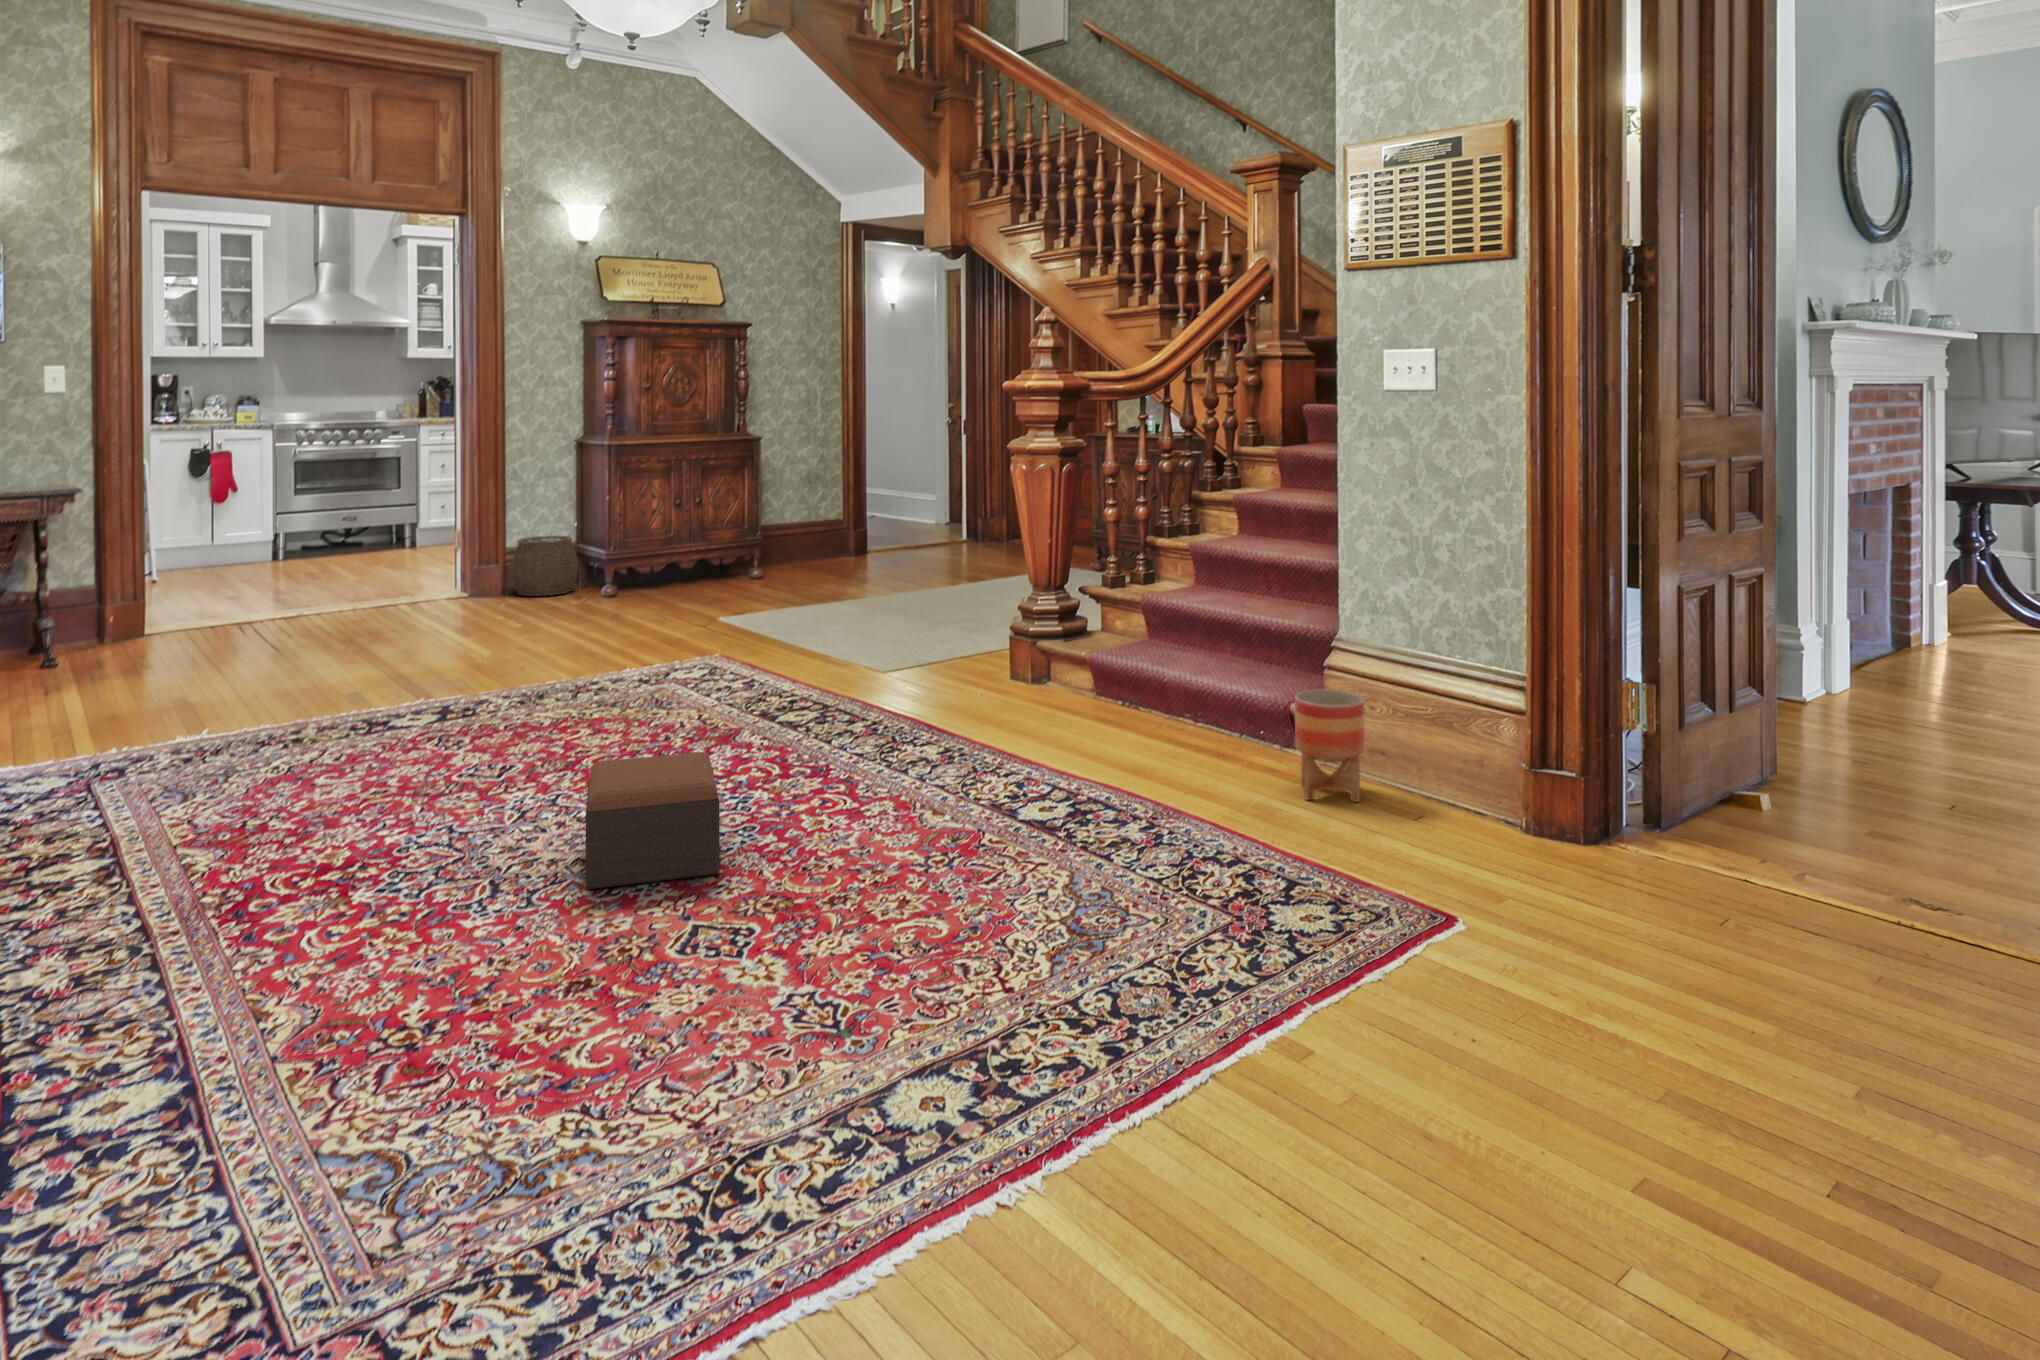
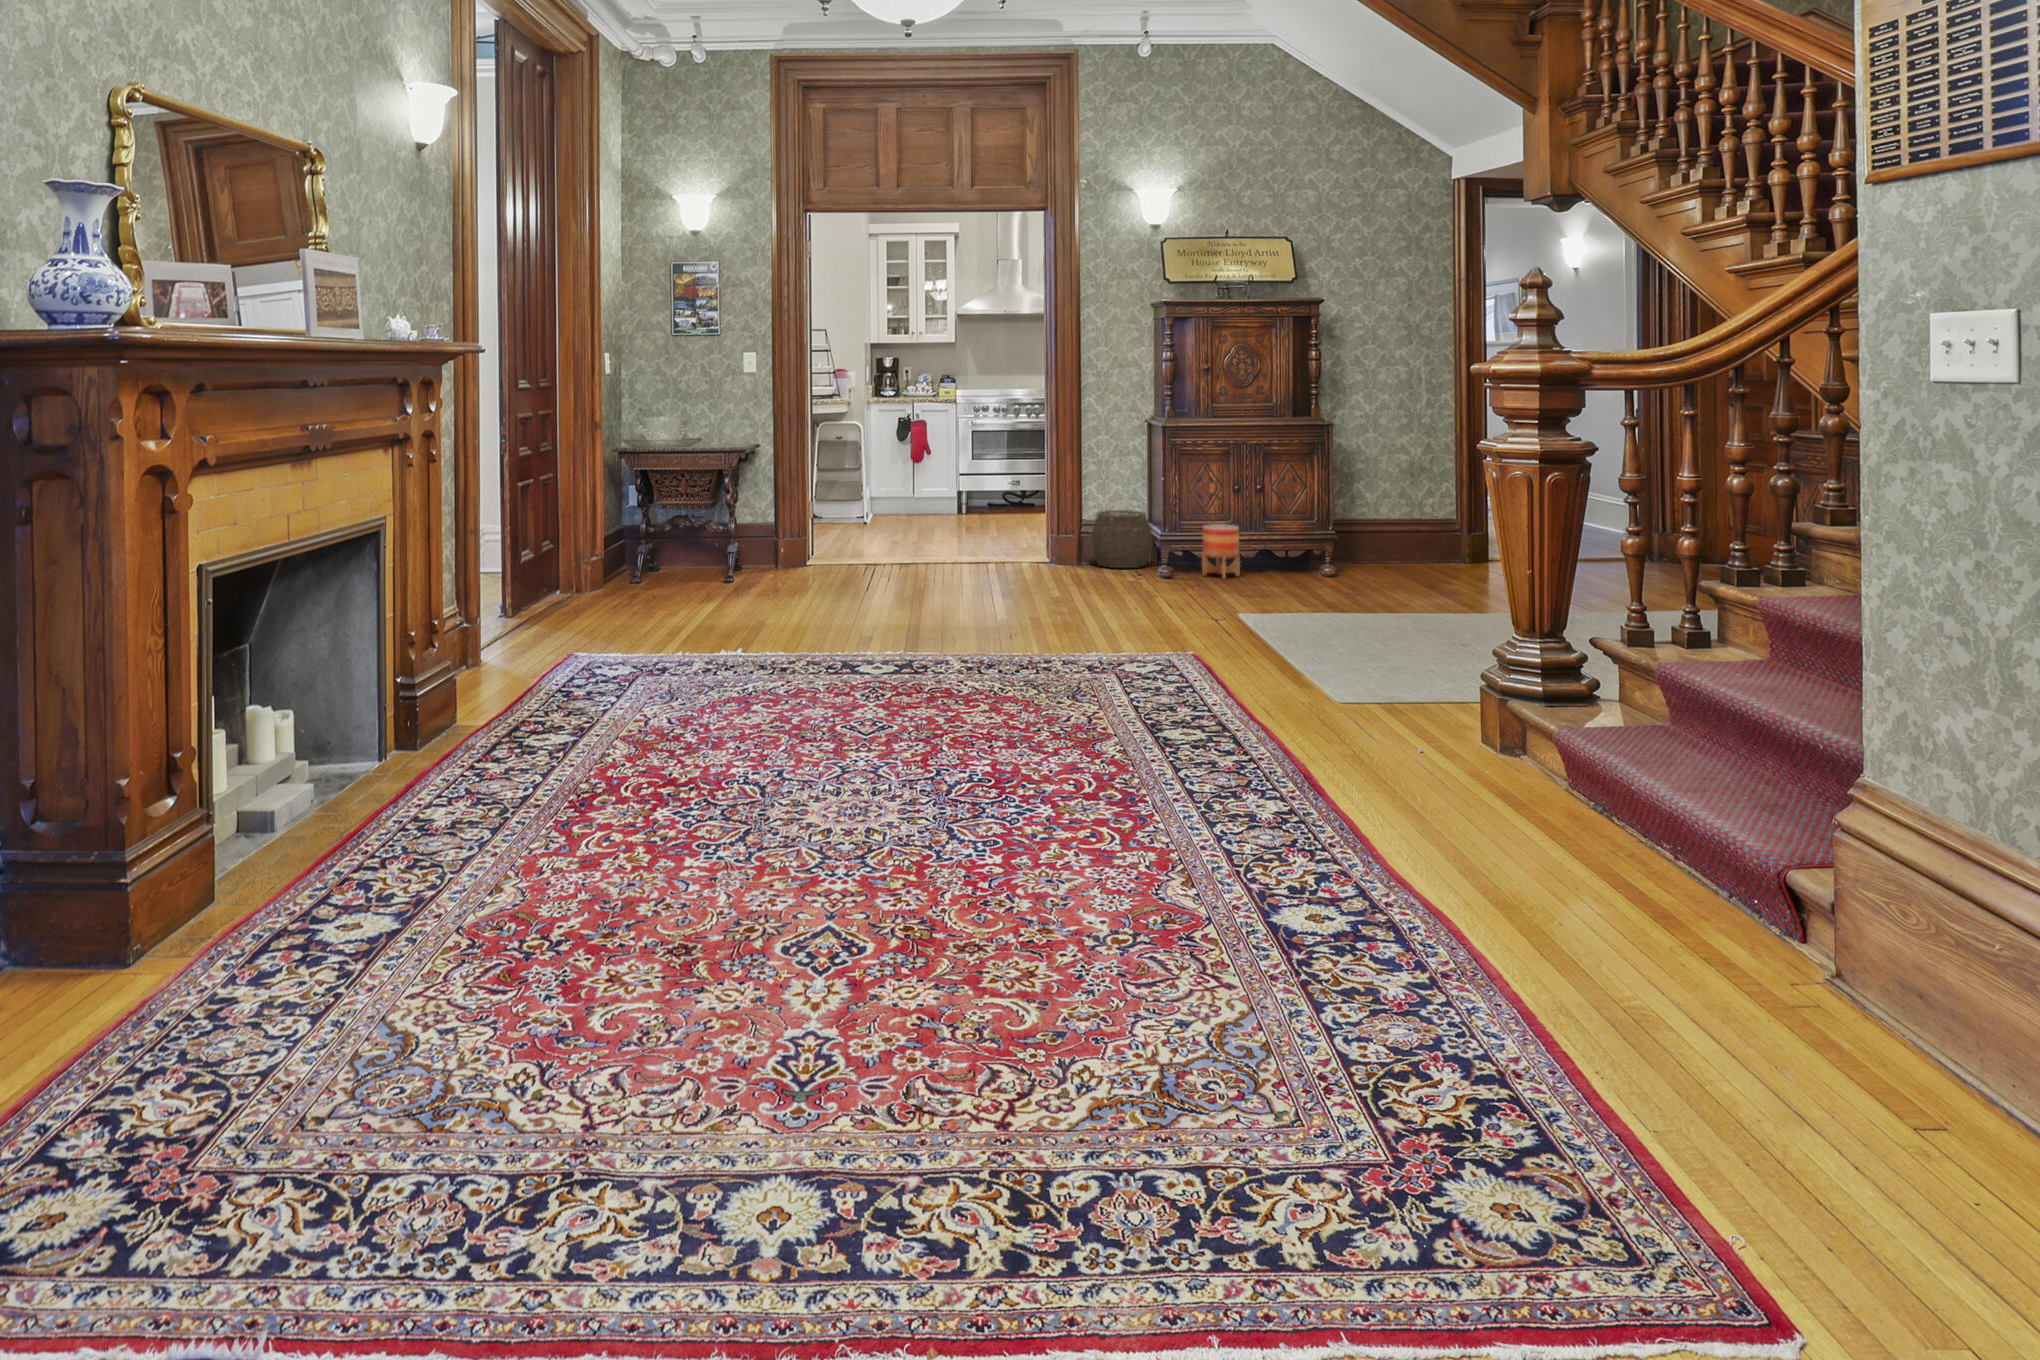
planter: present [1295,689,1365,802] -> present [1202,524,1240,579]
footstool: present [586,752,720,889] -> none [789,740,955,885]

